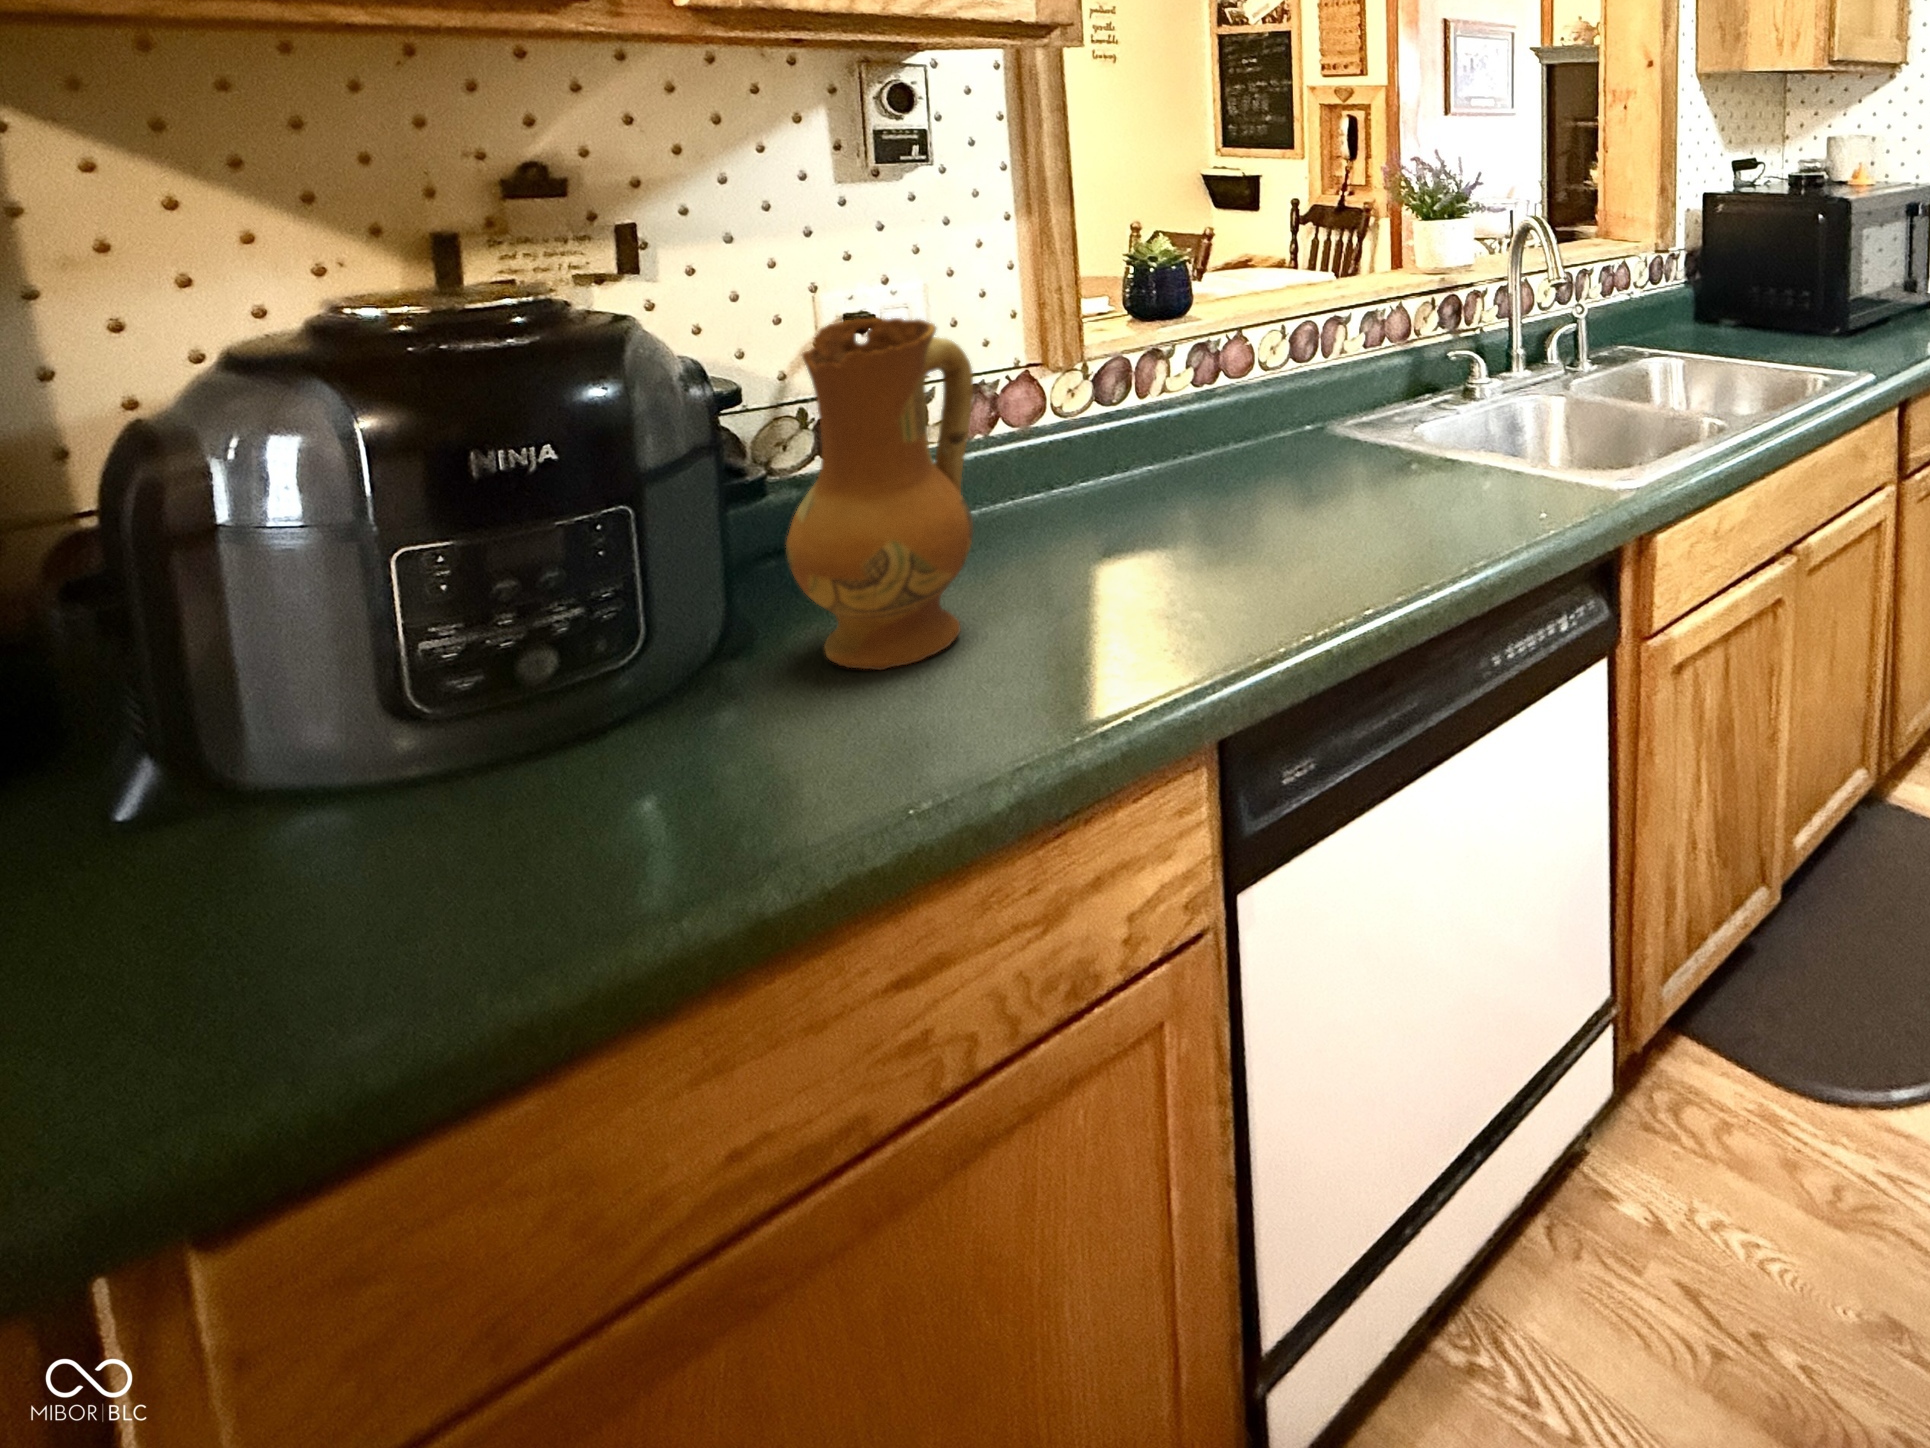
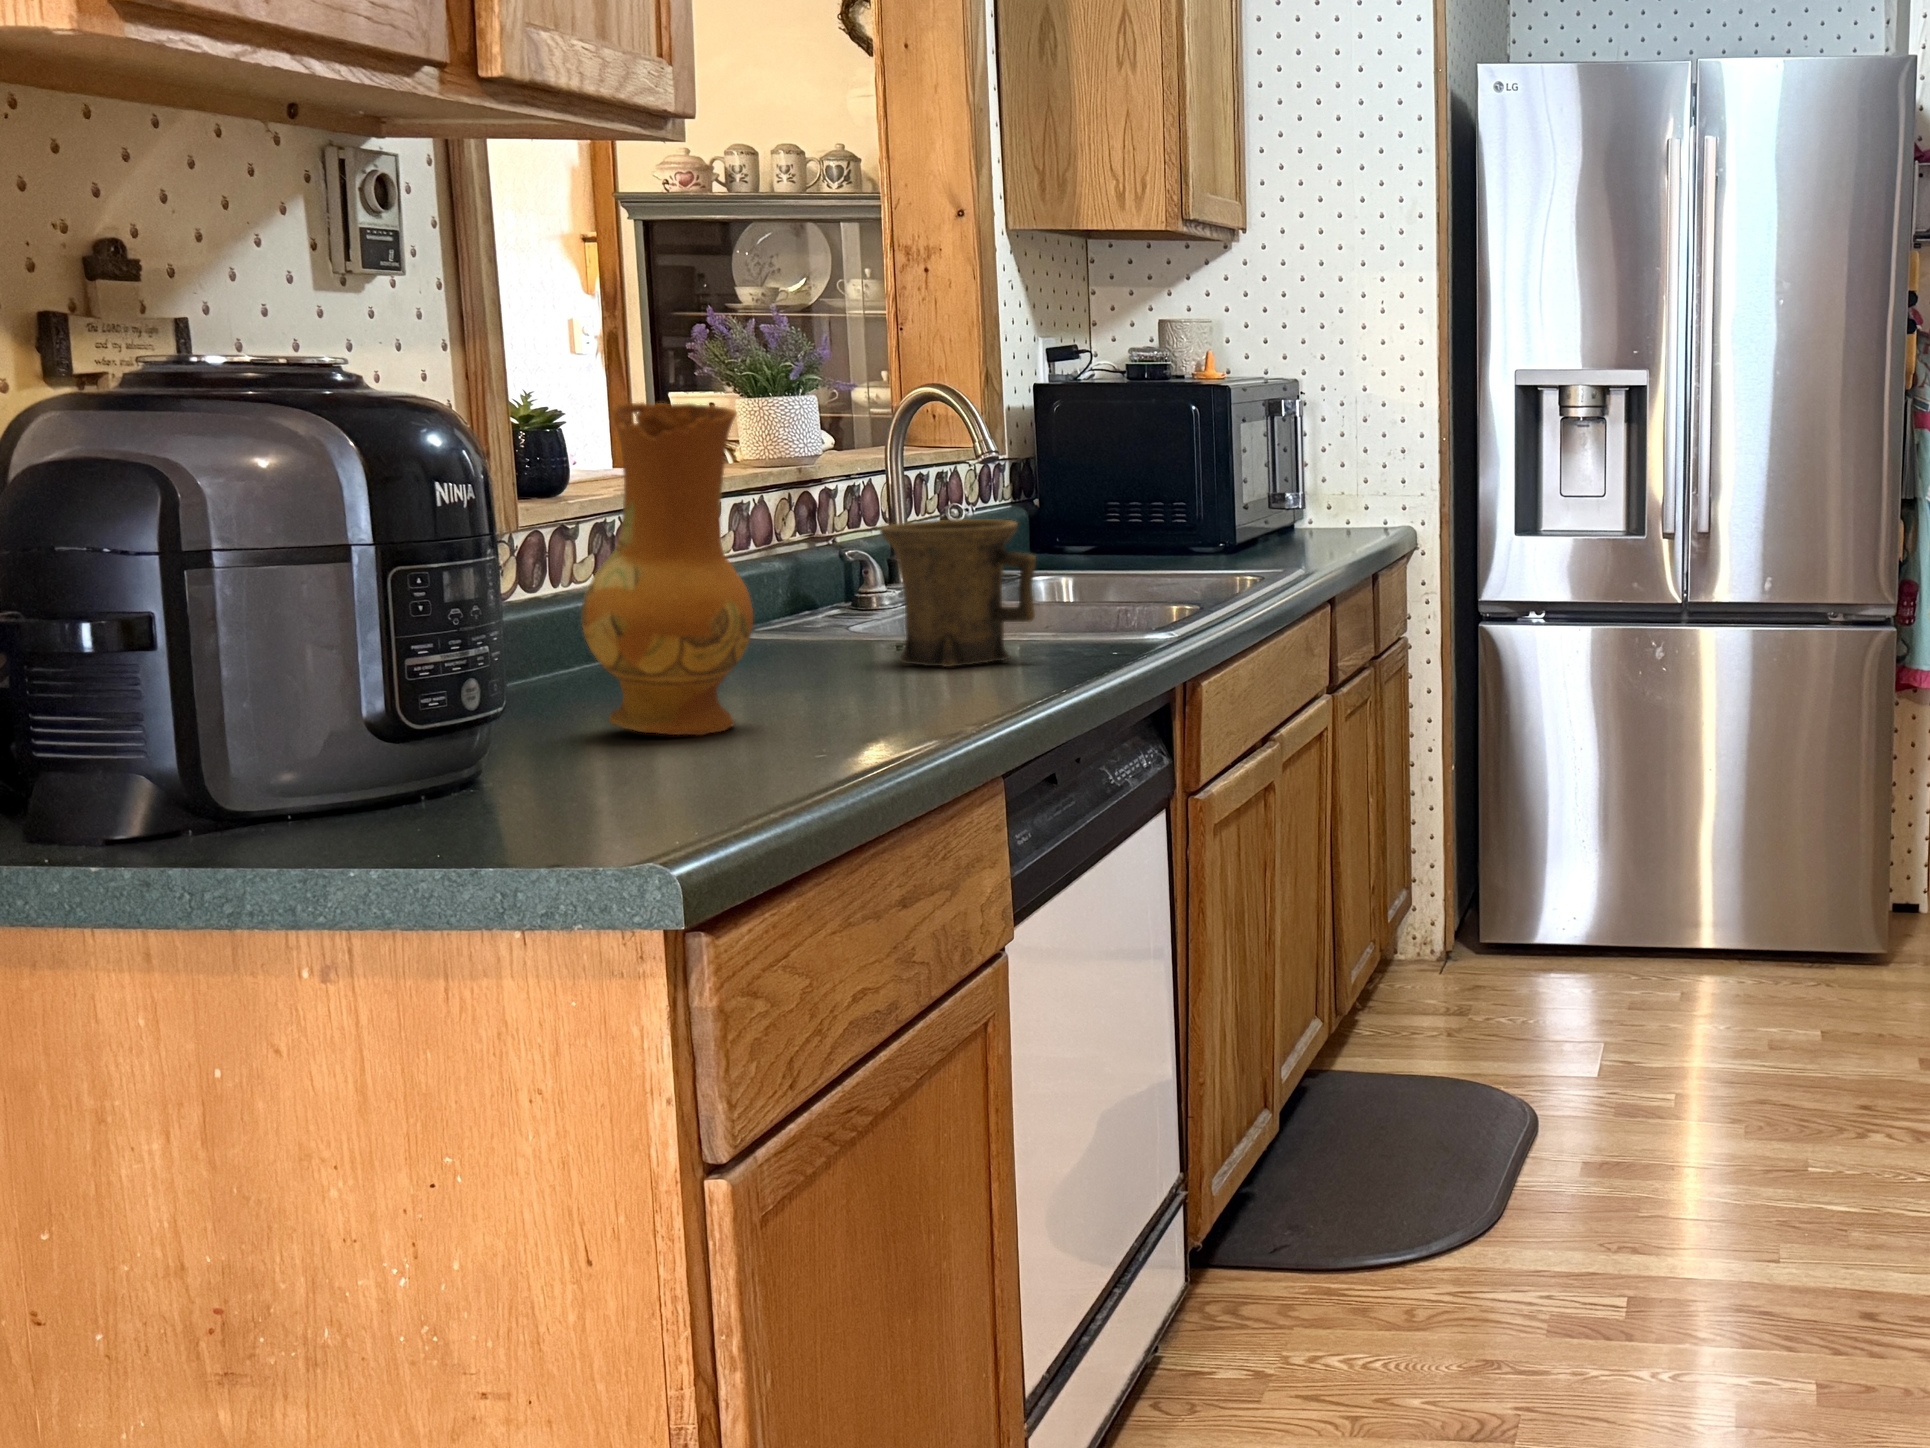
mug: none [1309,374,1438,527] -> present [880,519,1036,667]

